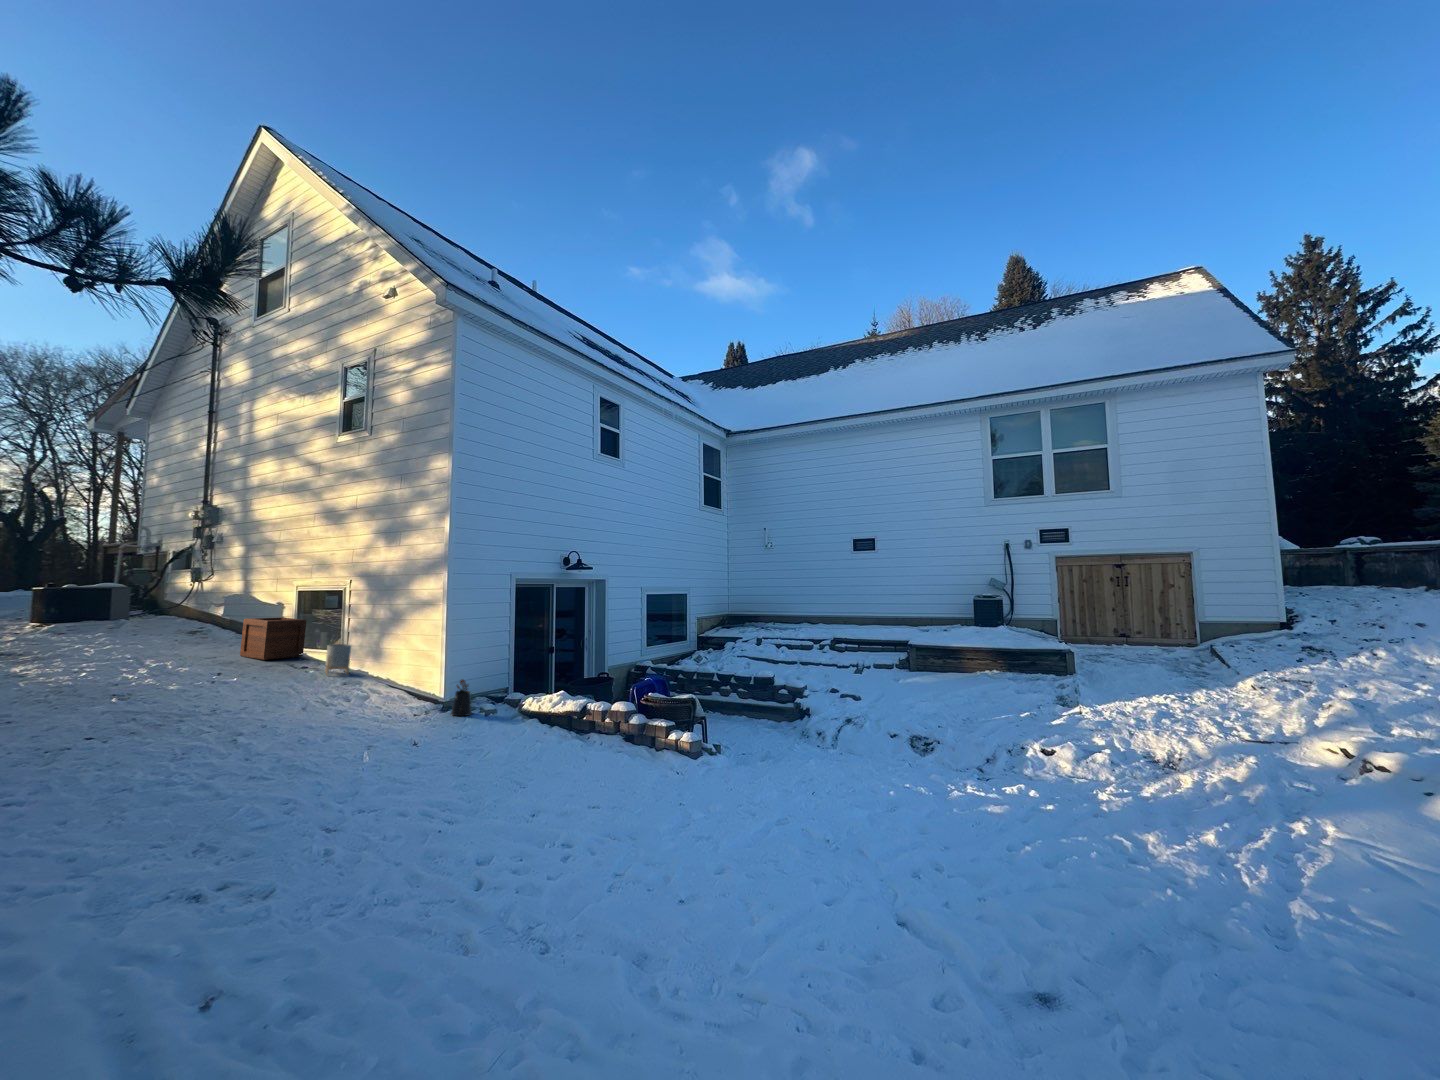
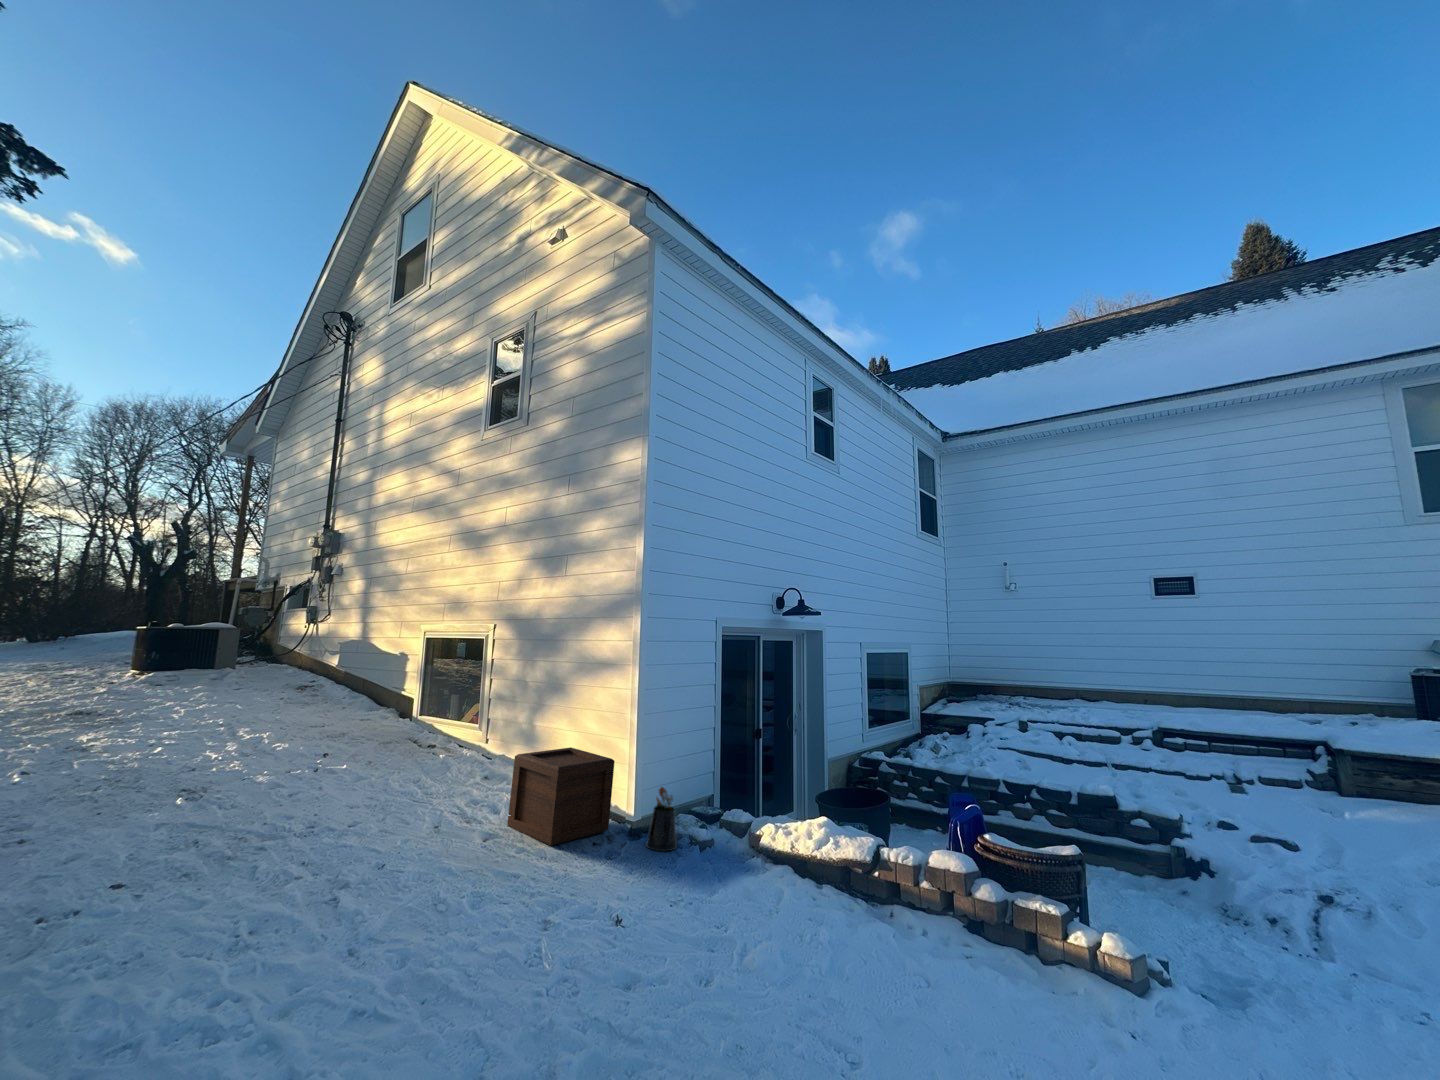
wooden crate: present [240,617,306,660] -> present [507,747,615,846]
planter: present [325,644,351,675] -> none [458,716,494,764]

